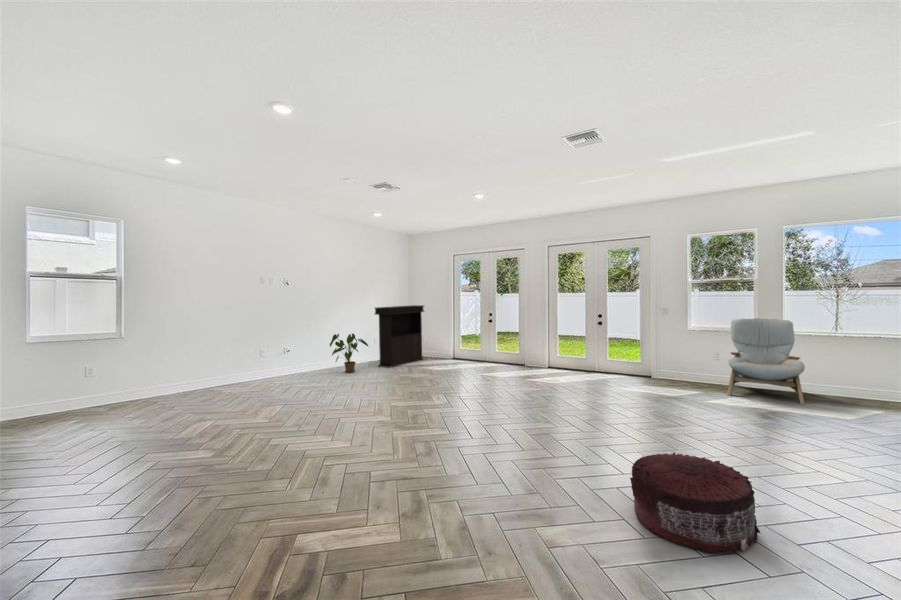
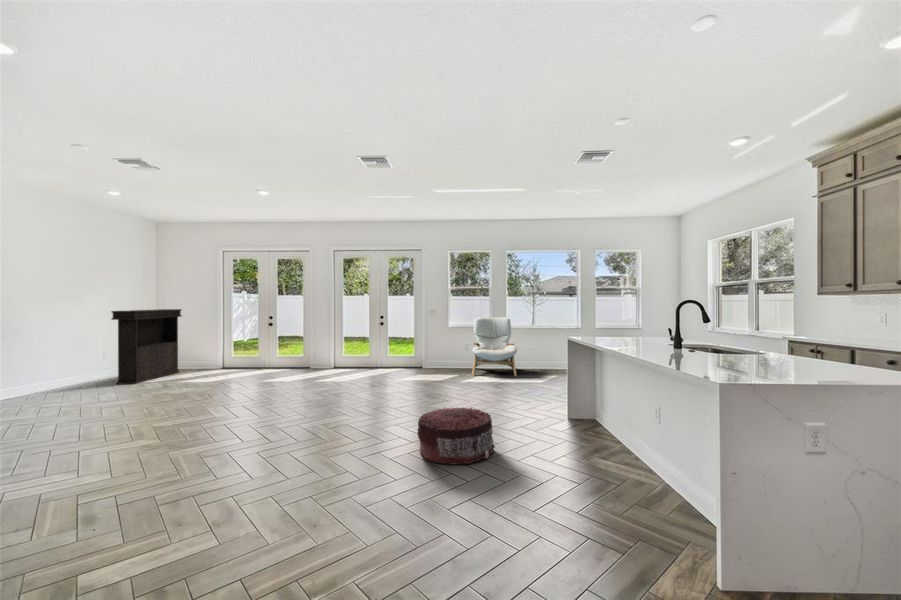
house plant: present [330,334,368,373] -> none [36,343,103,395]

